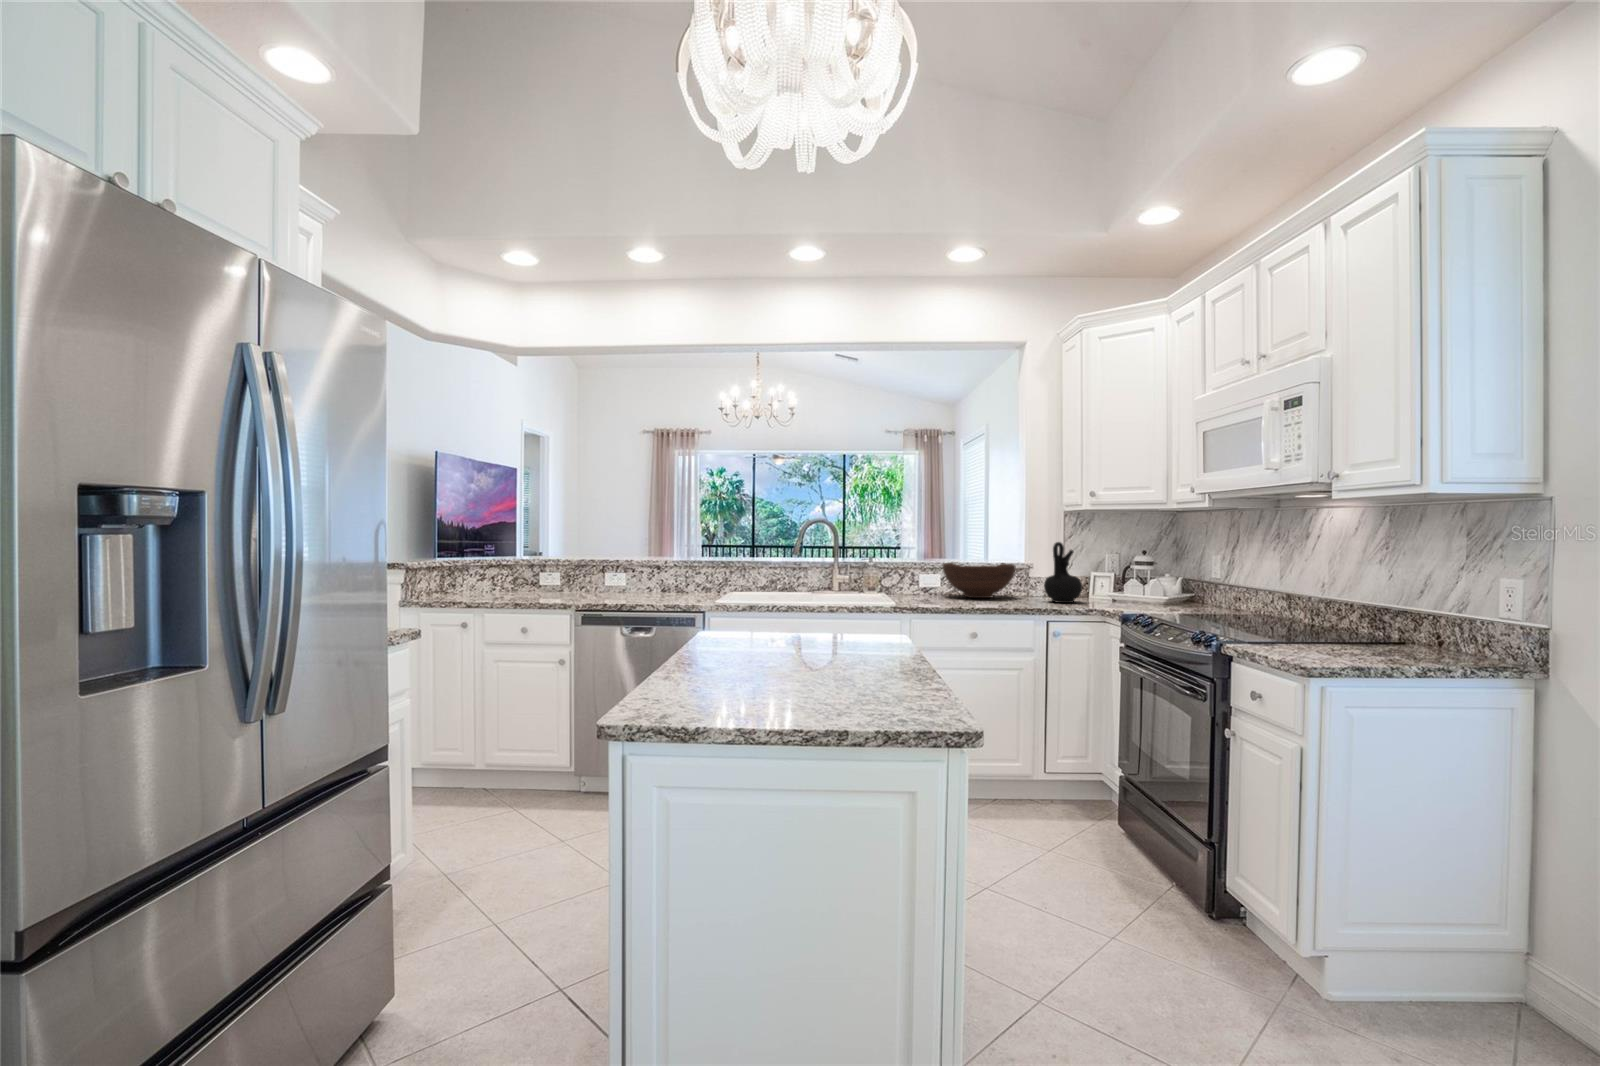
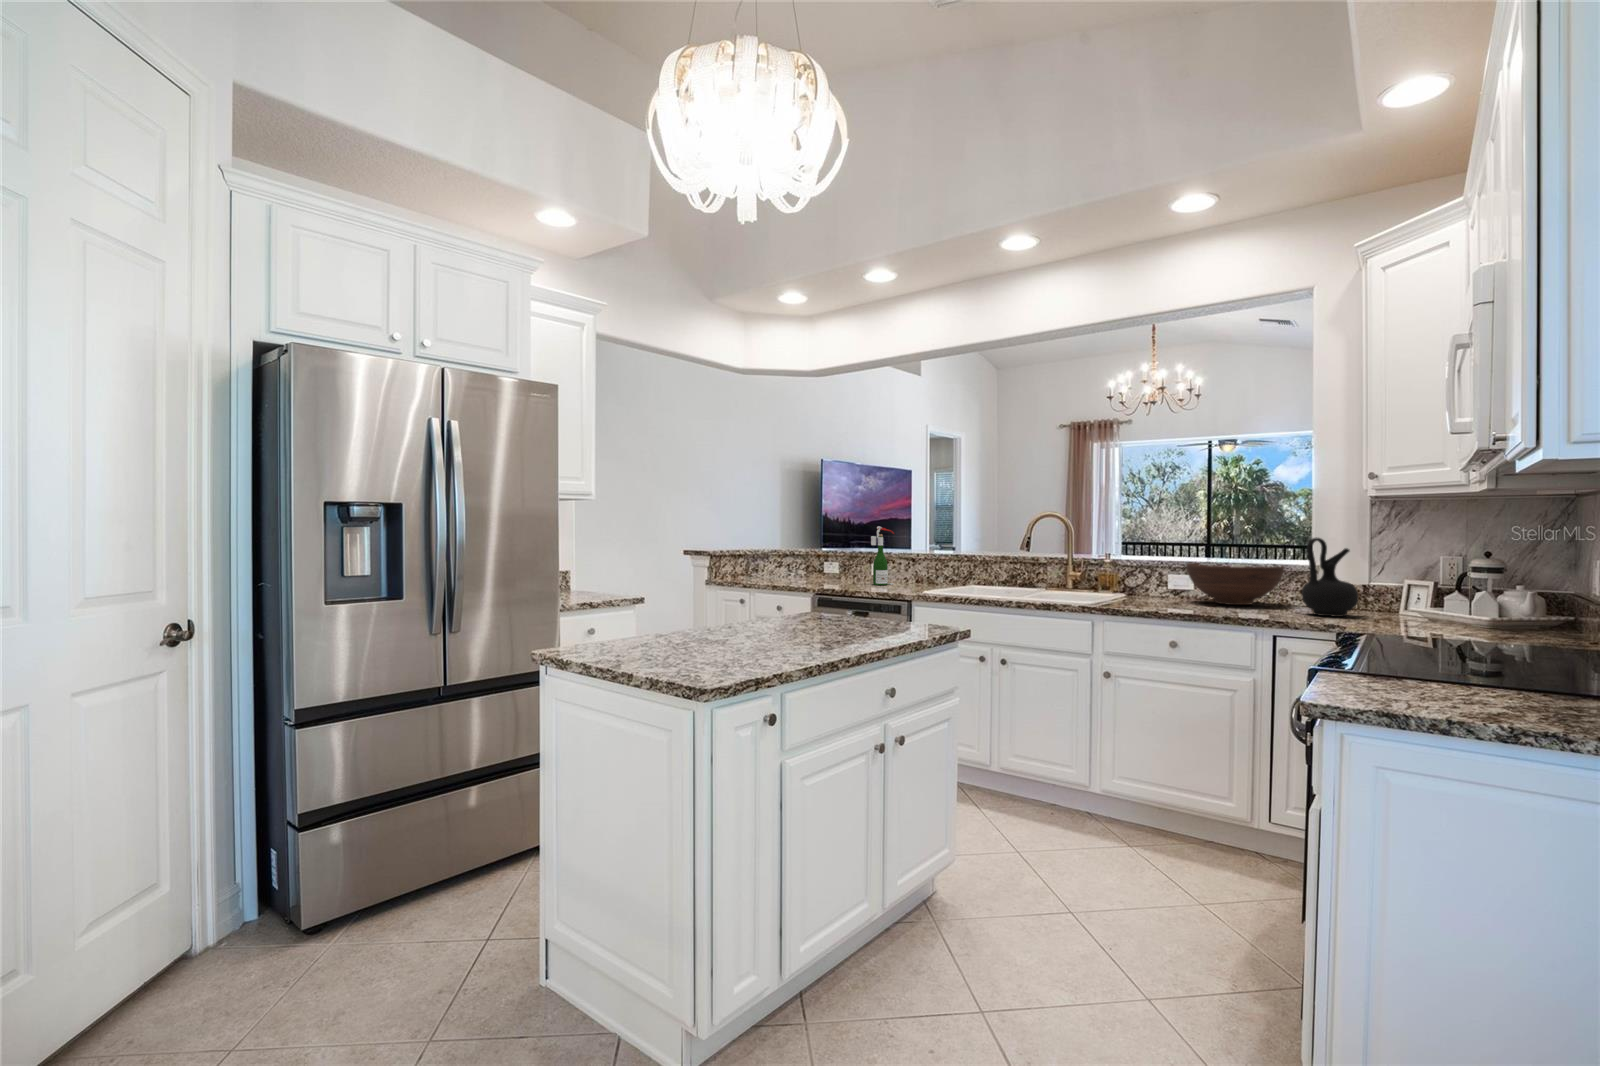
wine bottle: none [620,531,644,598] -> present [871,526,894,585]

